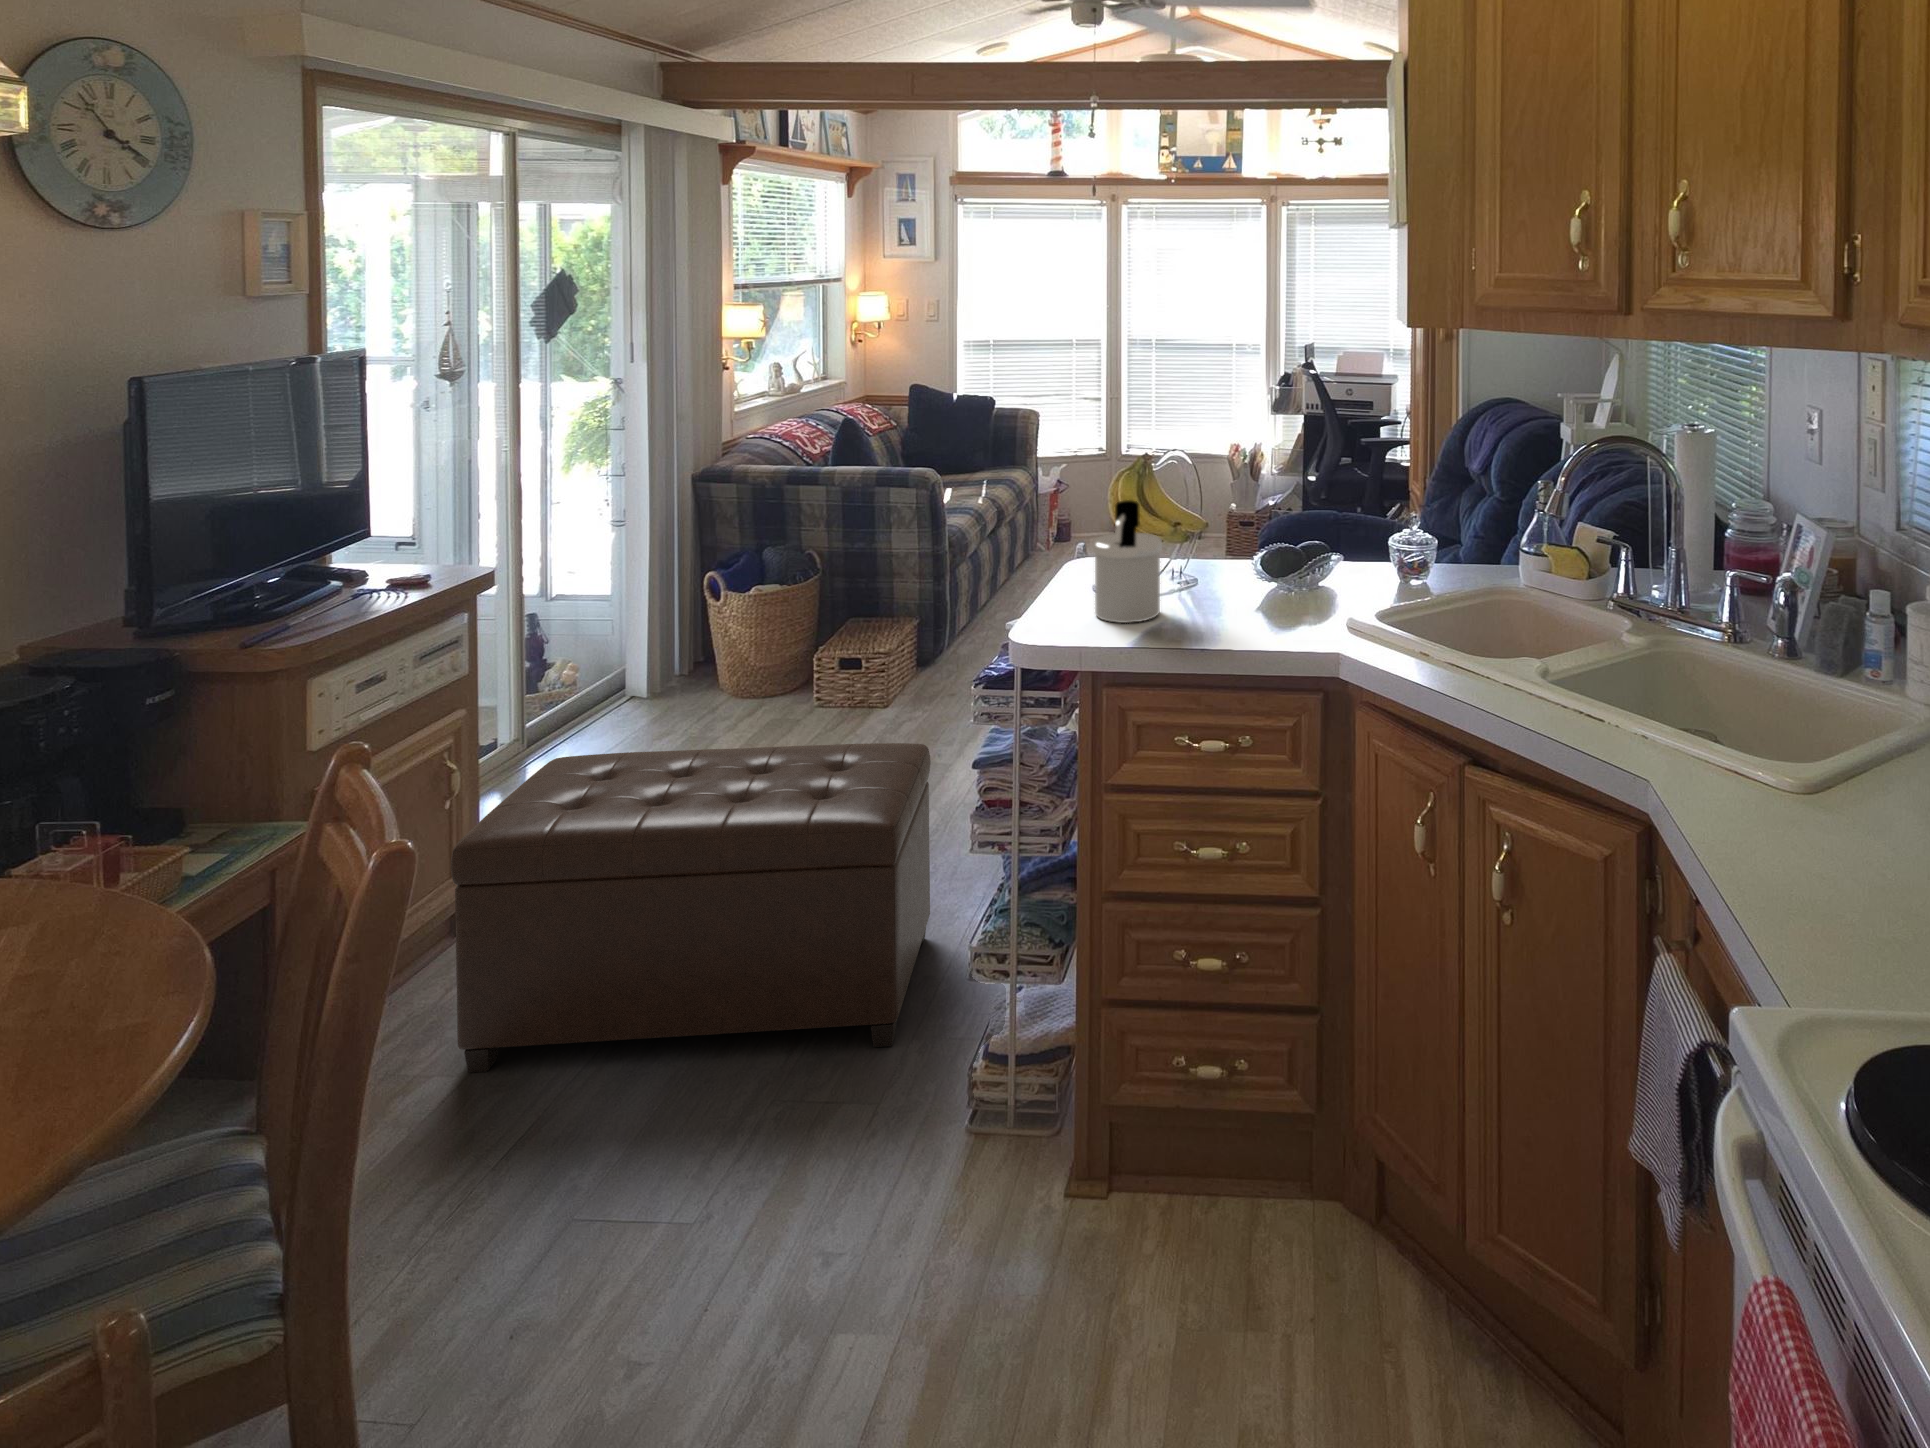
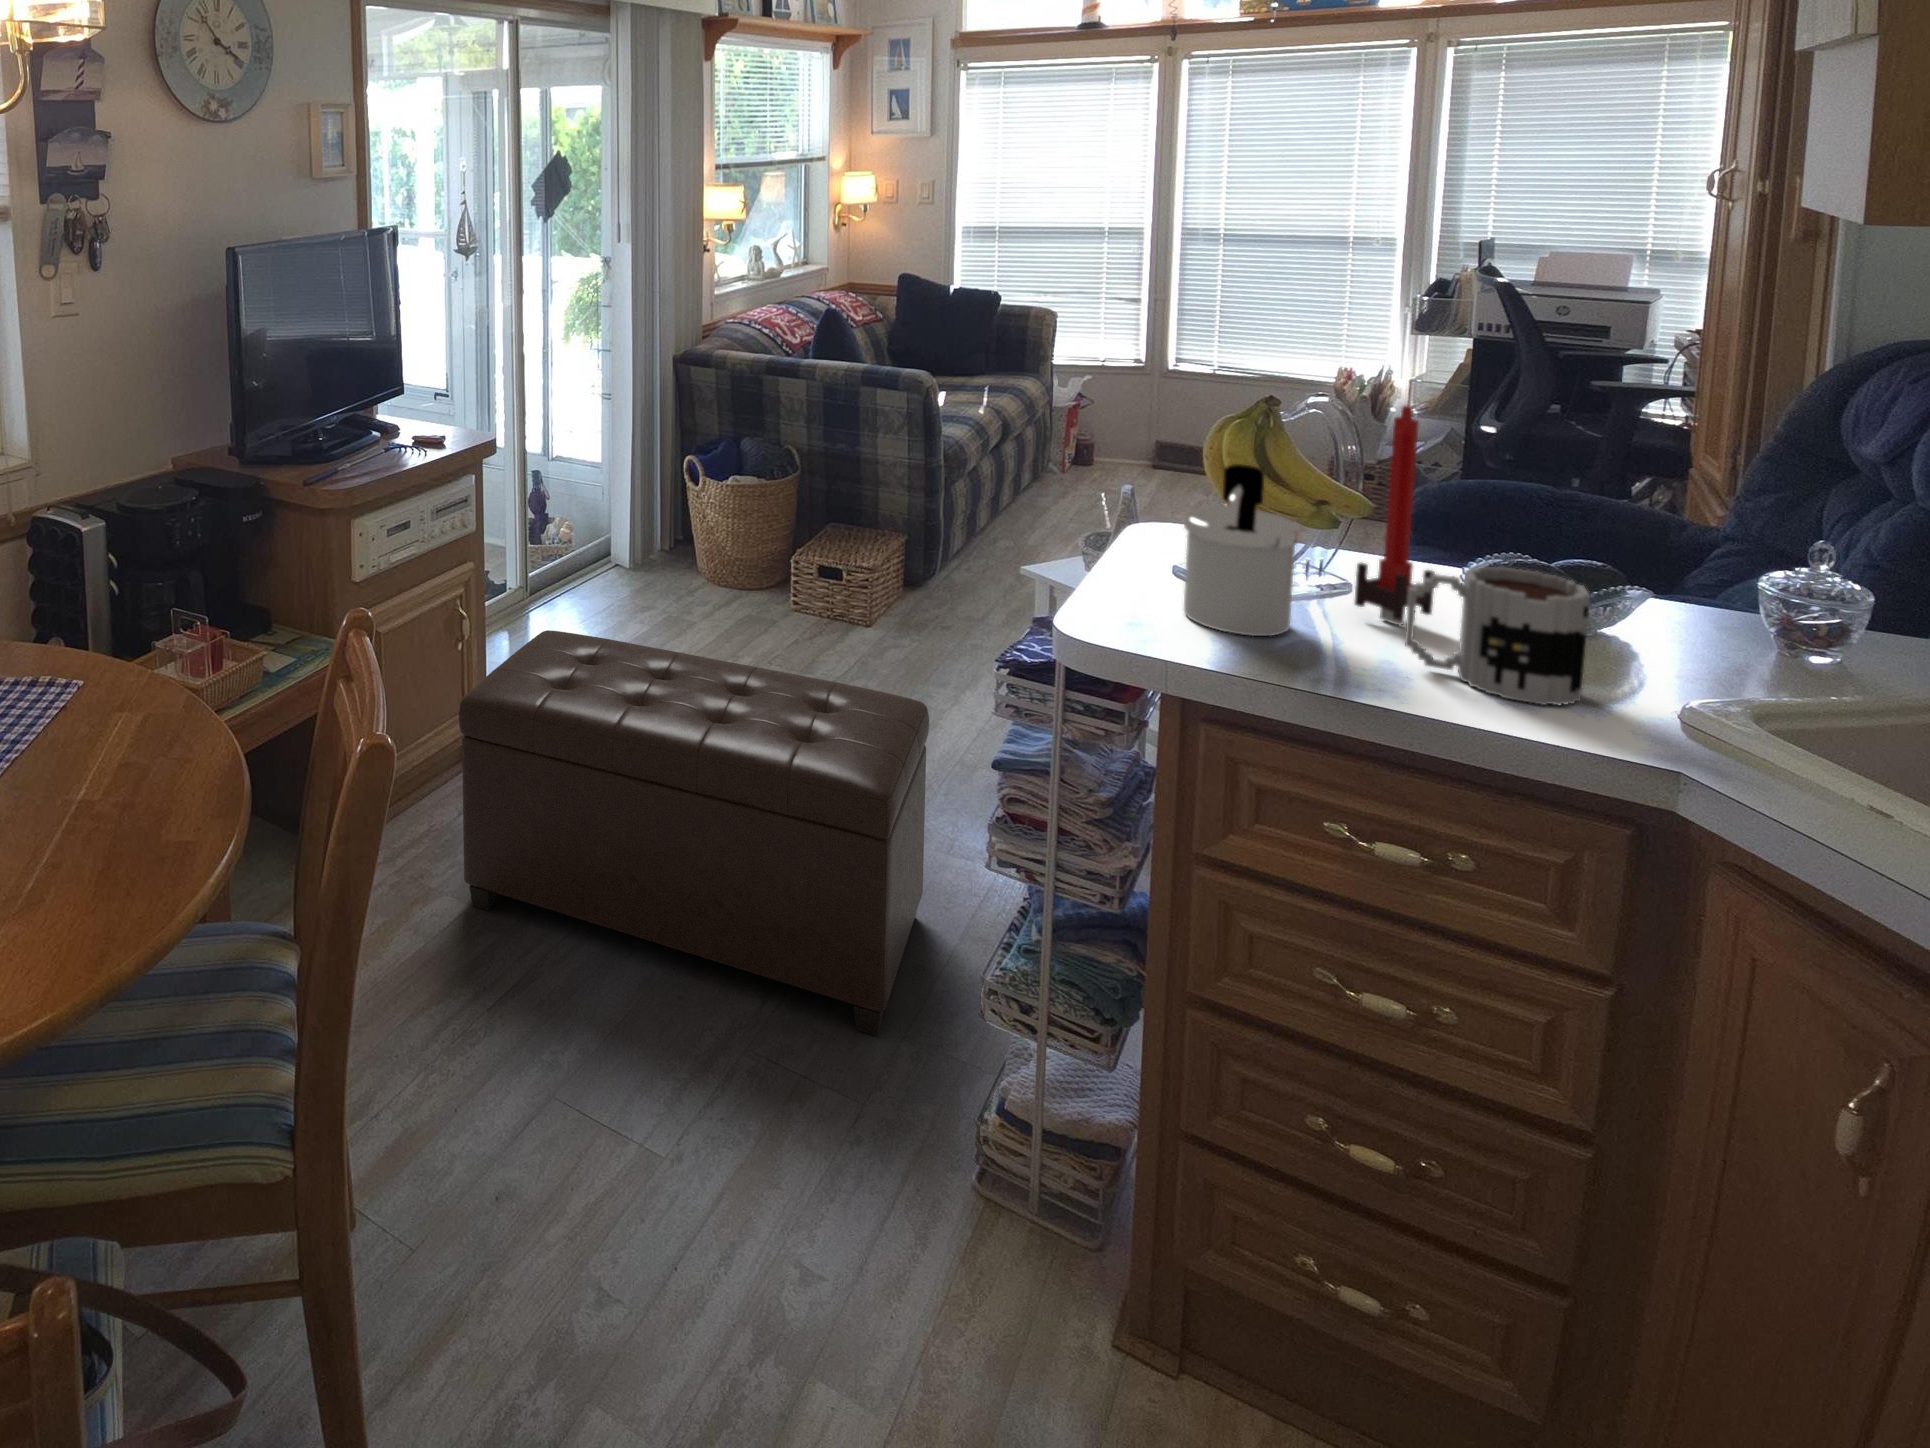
candle: none [1198,449,1241,601] -> present [1355,406,1435,625]
mug: none [1222,549,1310,633] -> present [1405,567,1590,705]

